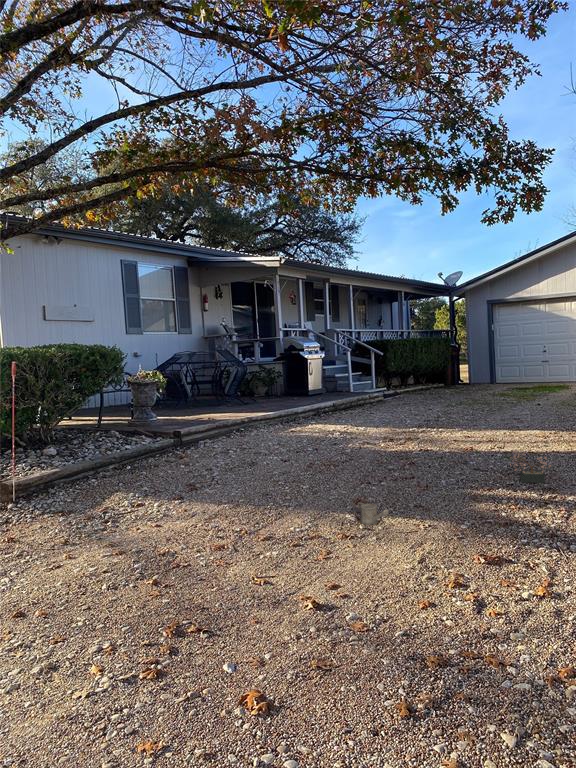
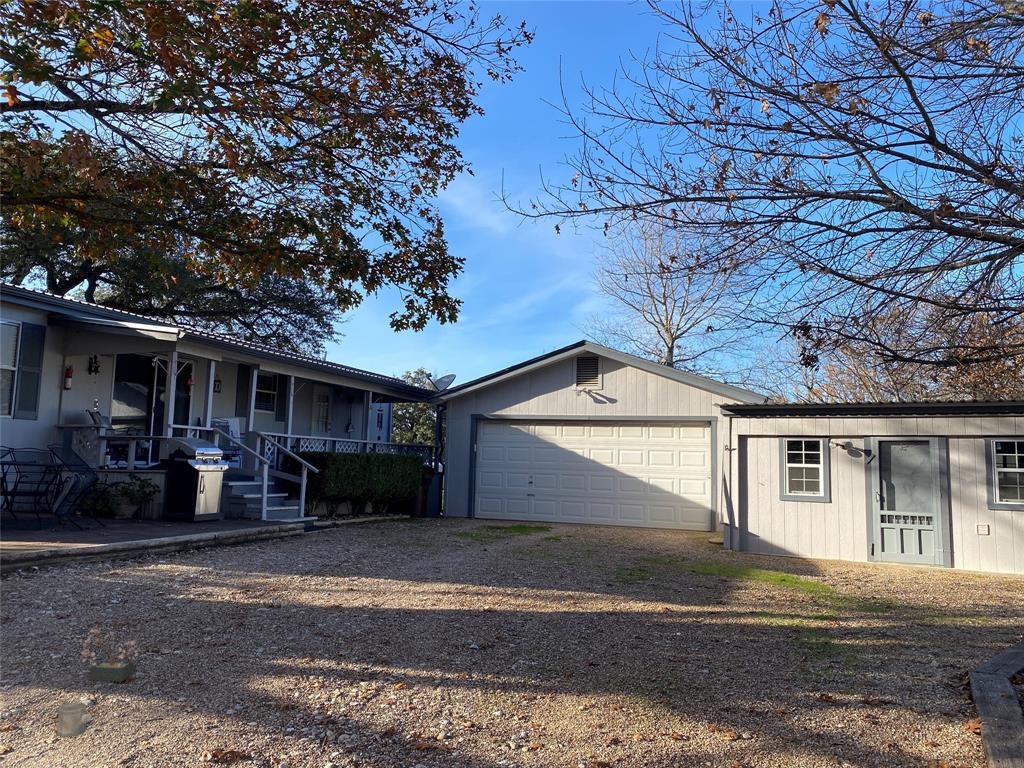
decorative plant: present [510,449,551,483] -> present [80,628,141,681]

